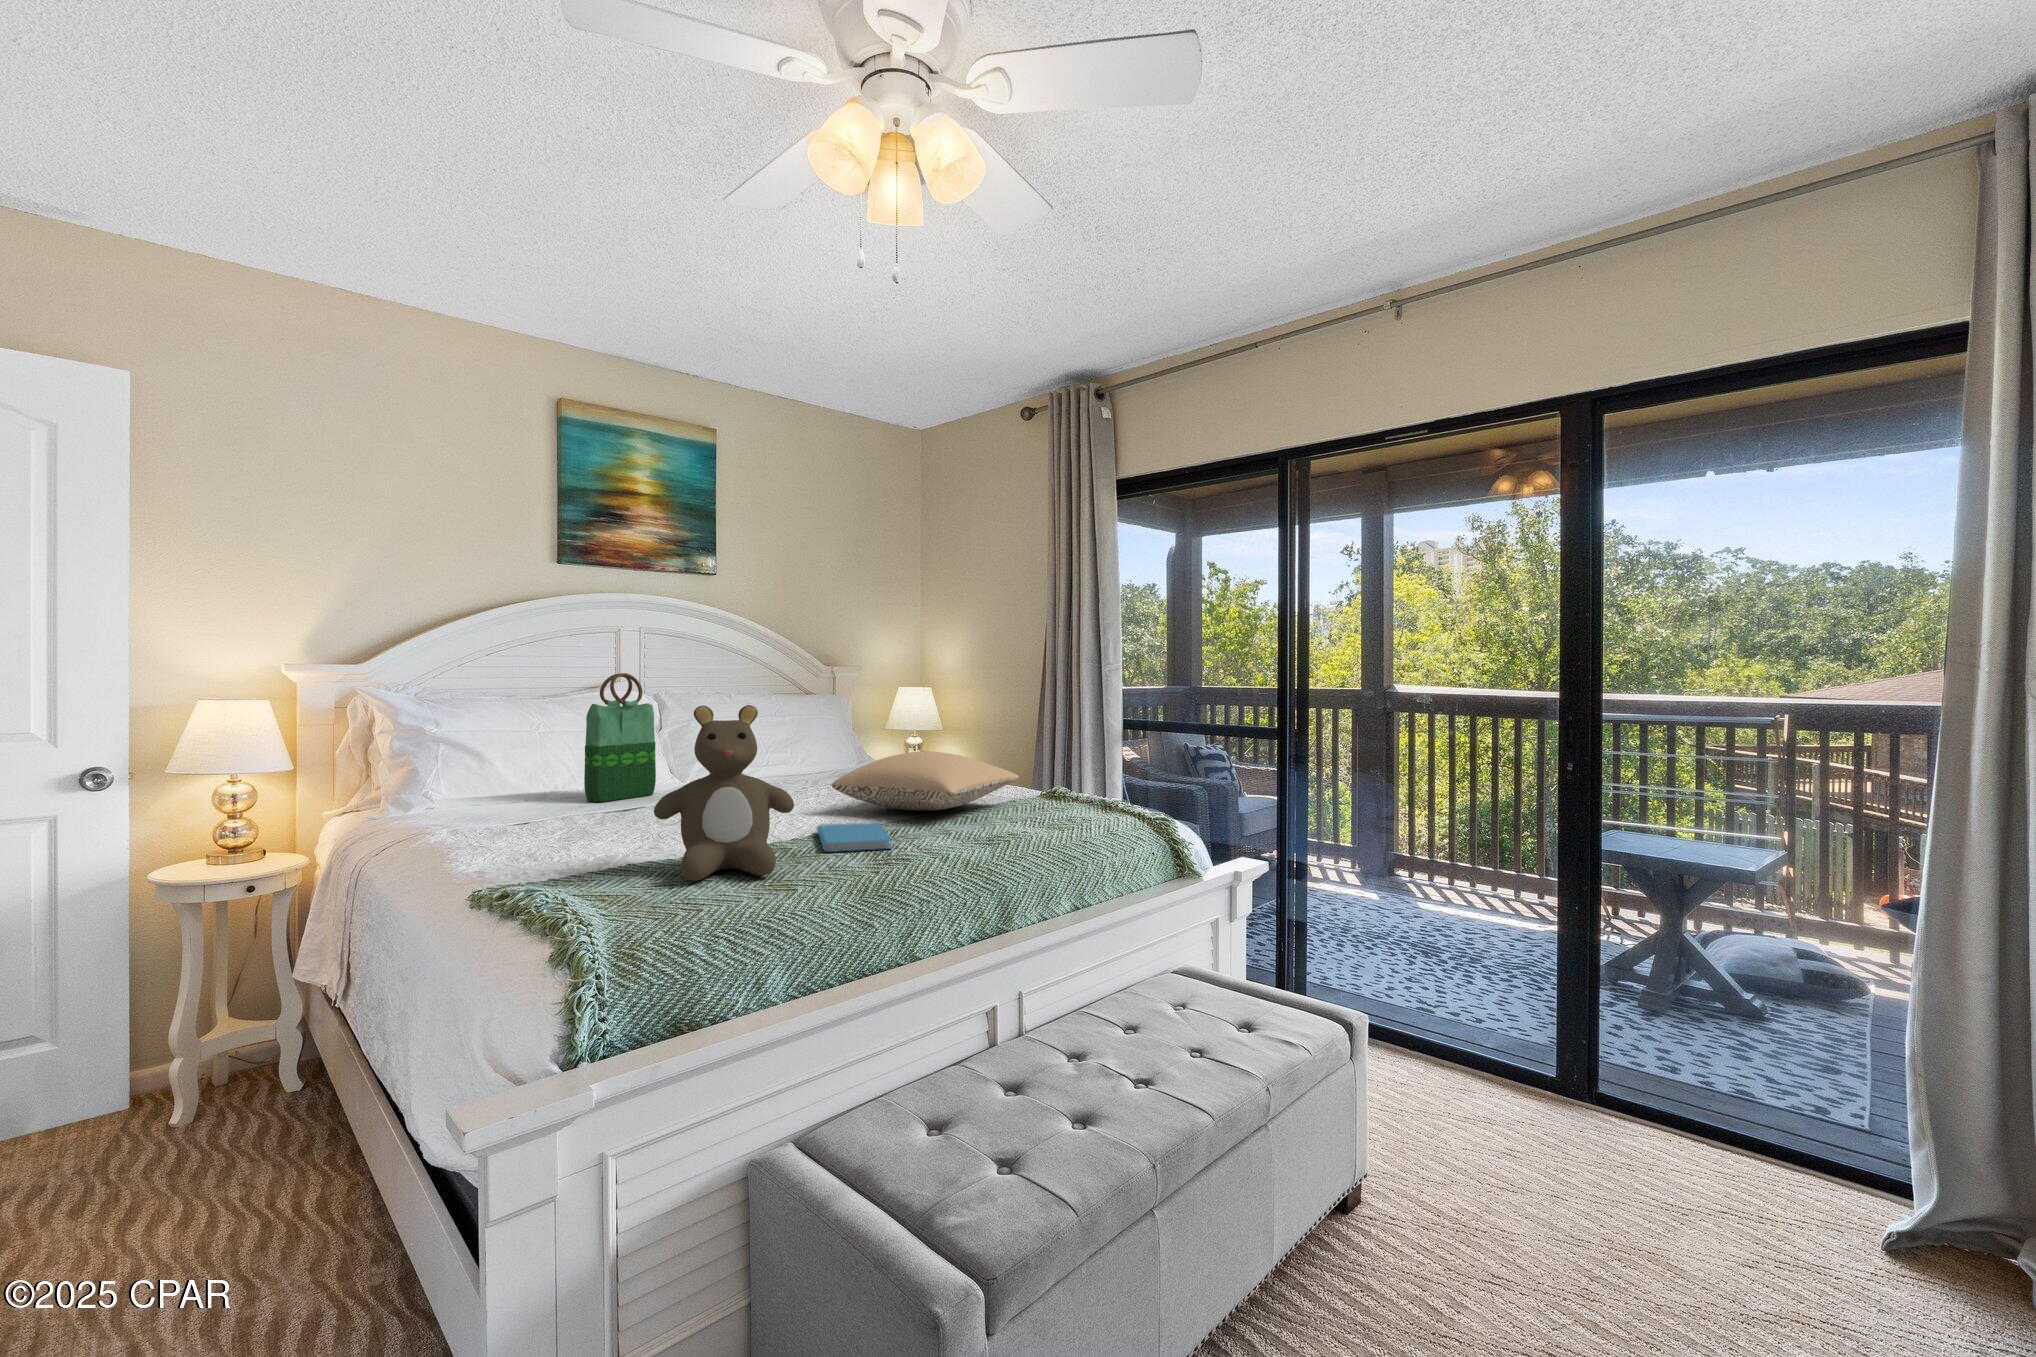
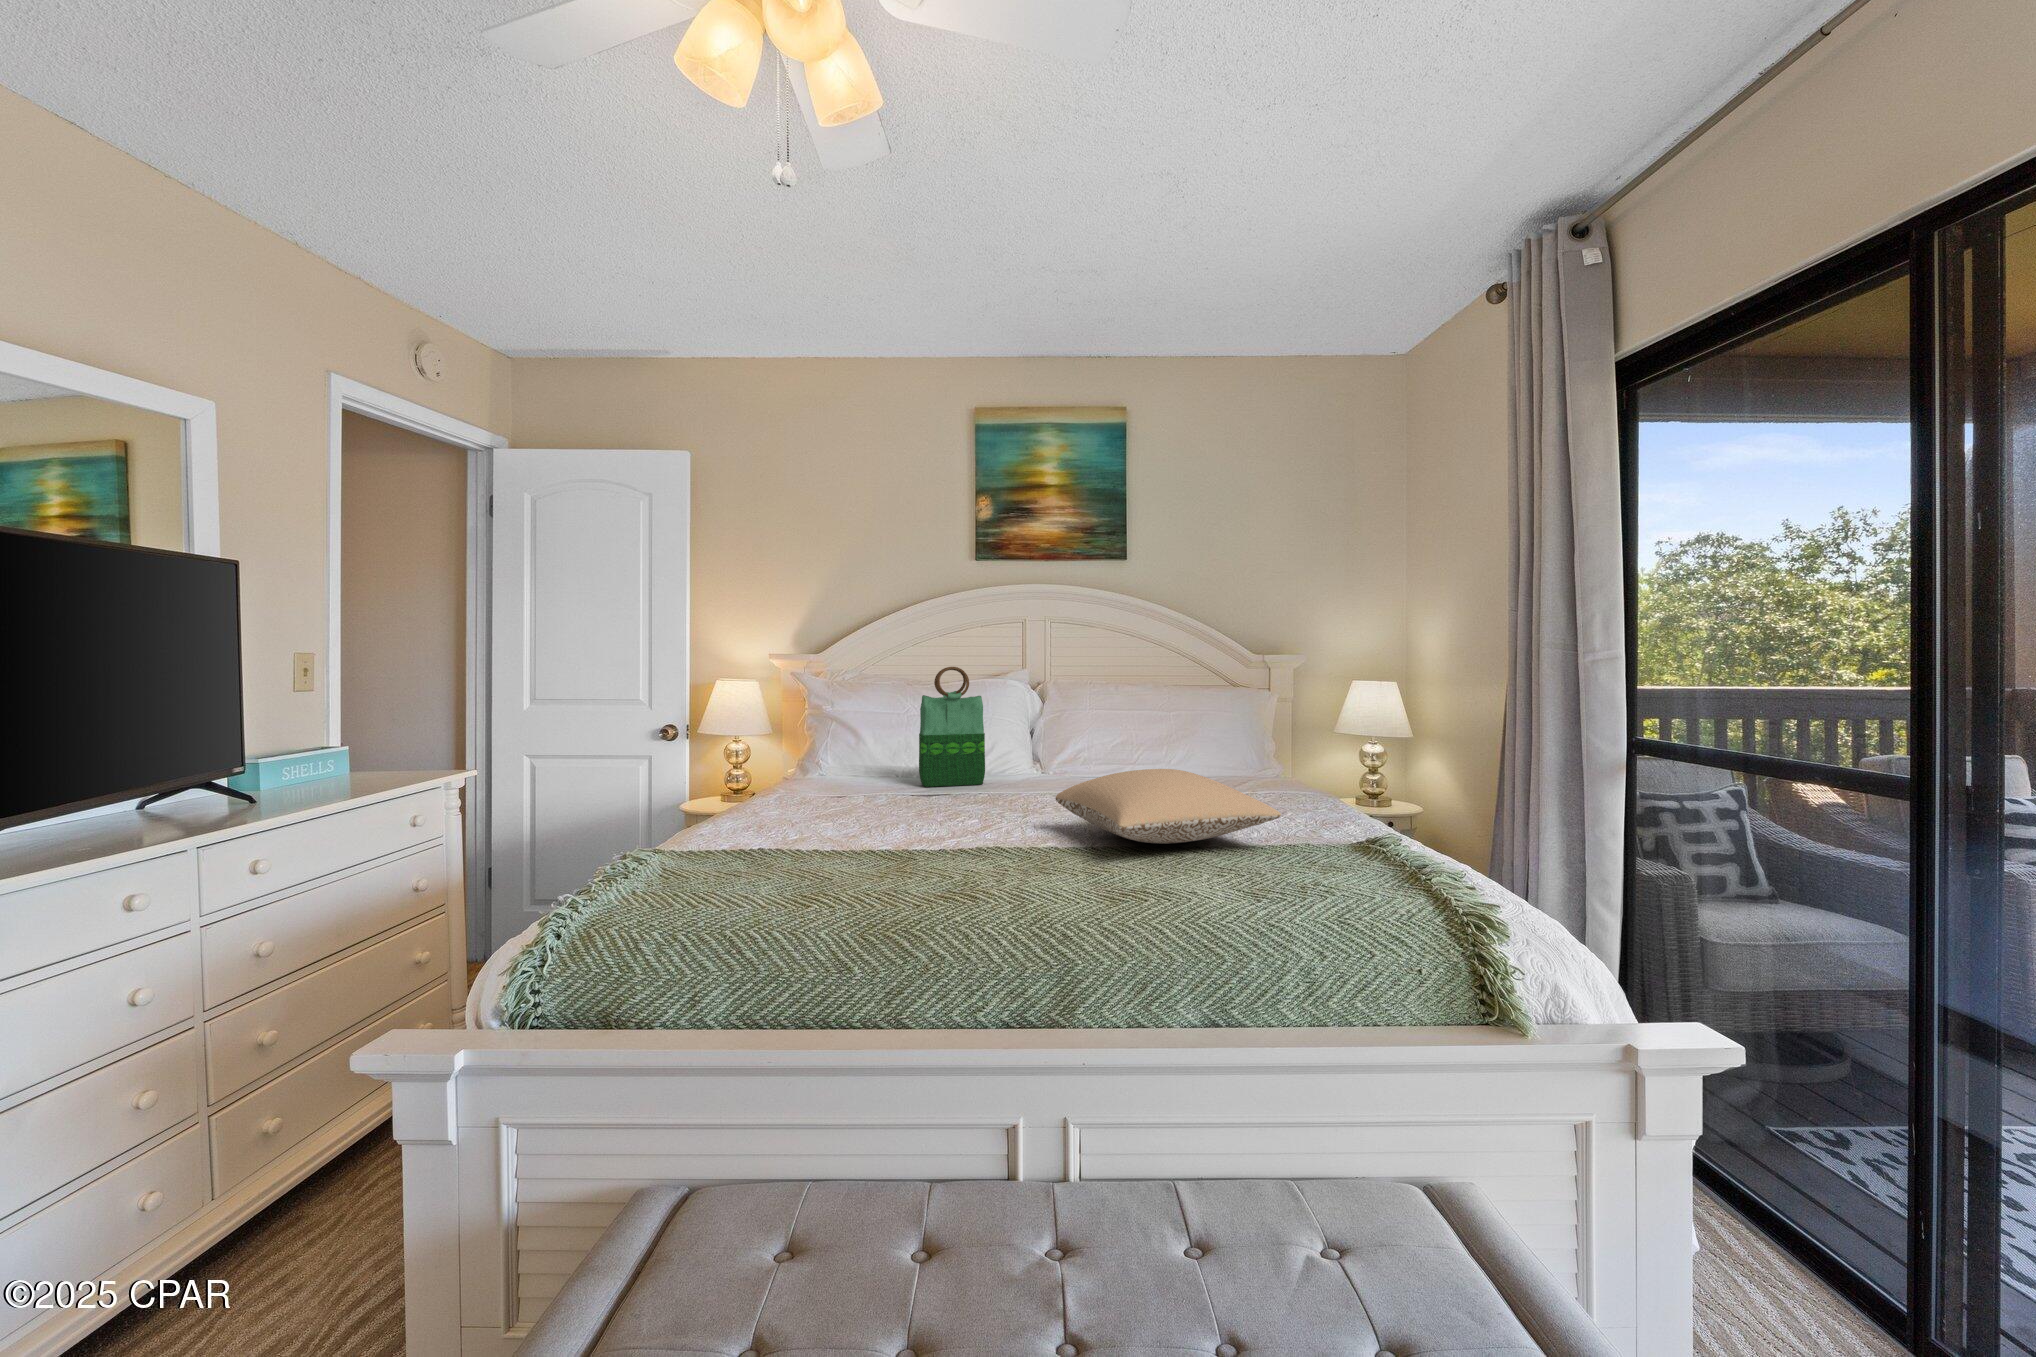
teddy bear: present [654,705,794,881] -> none [741,711,879,890]
book: present [817,822,892,852] -> none [922,842,1044,883]

